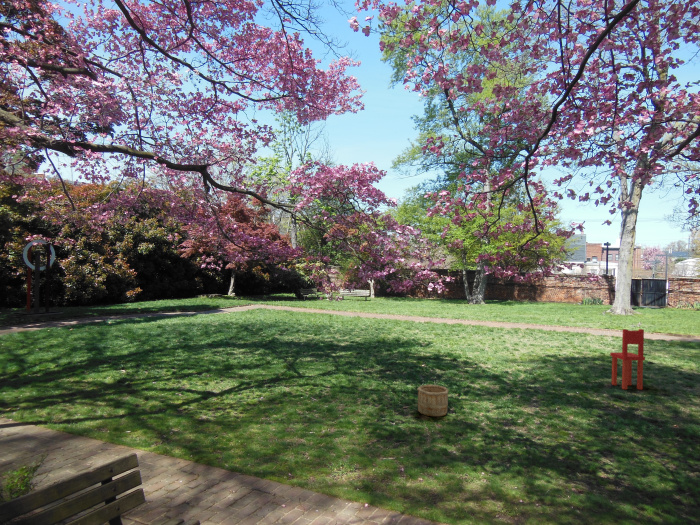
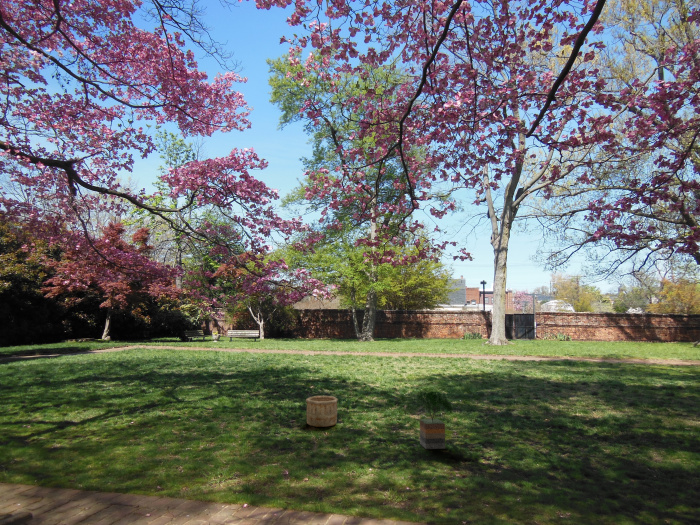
chair: present [610,329,645,390] -> none [488,339,517,397]
potted tree: none [529,395,572,456] -> present [415,391,453,449]

